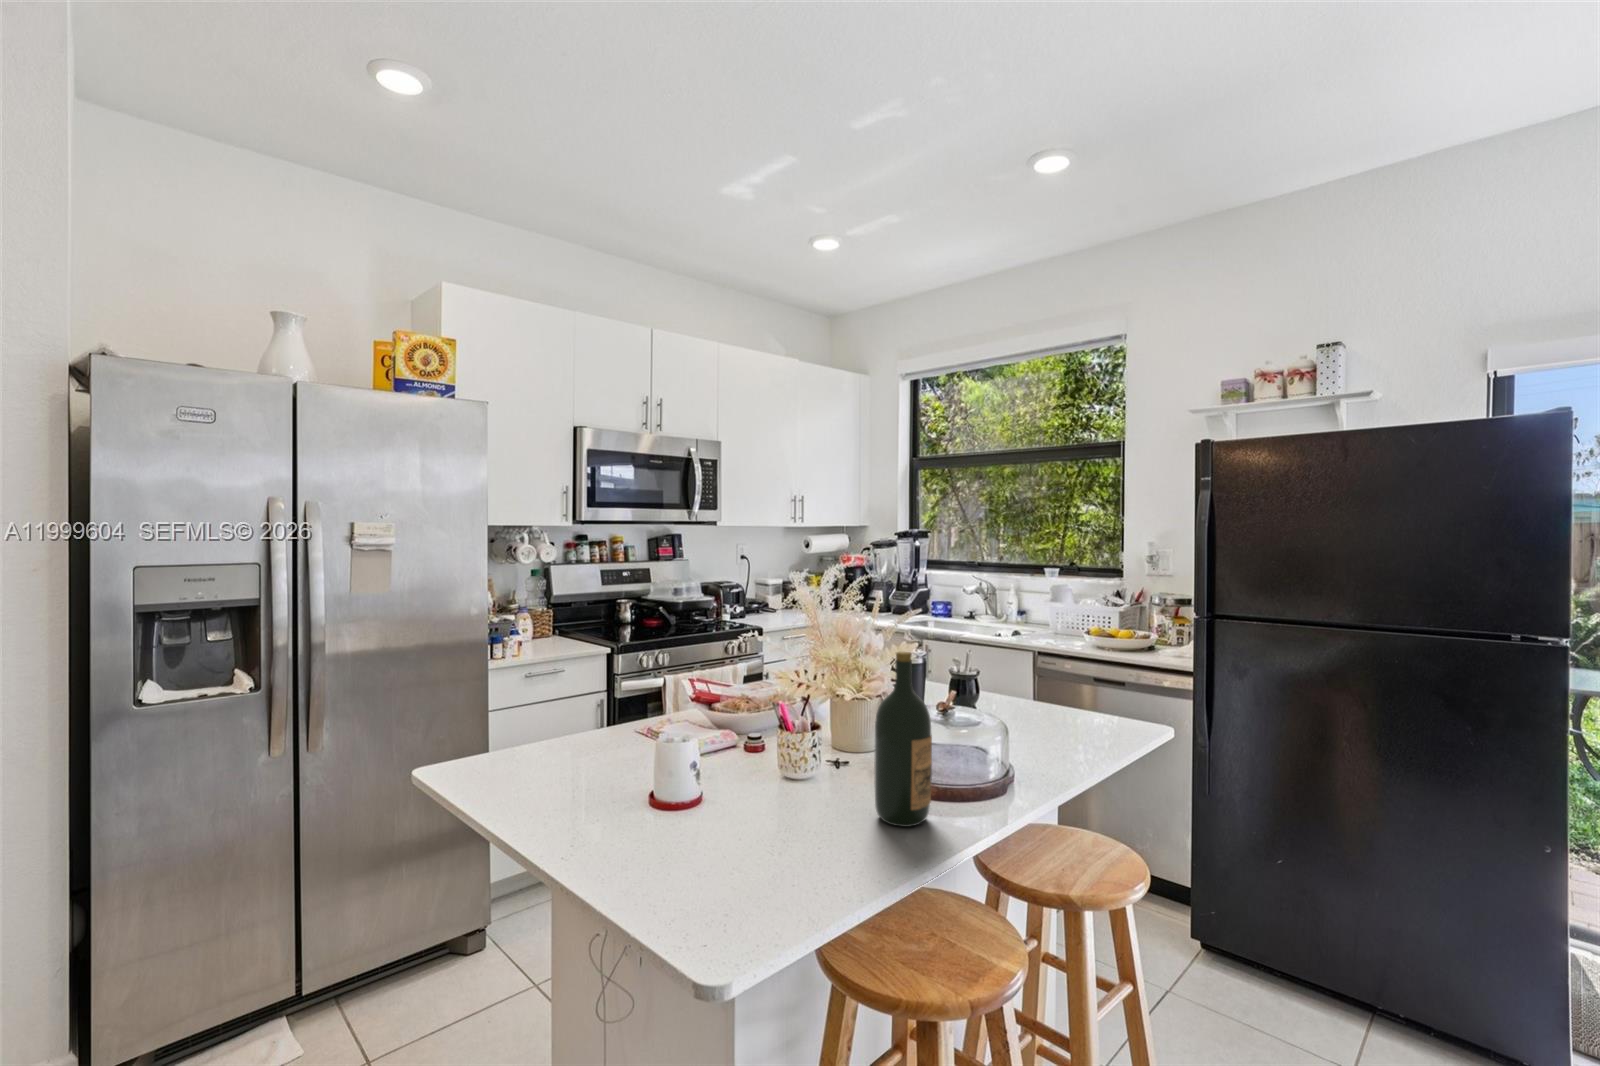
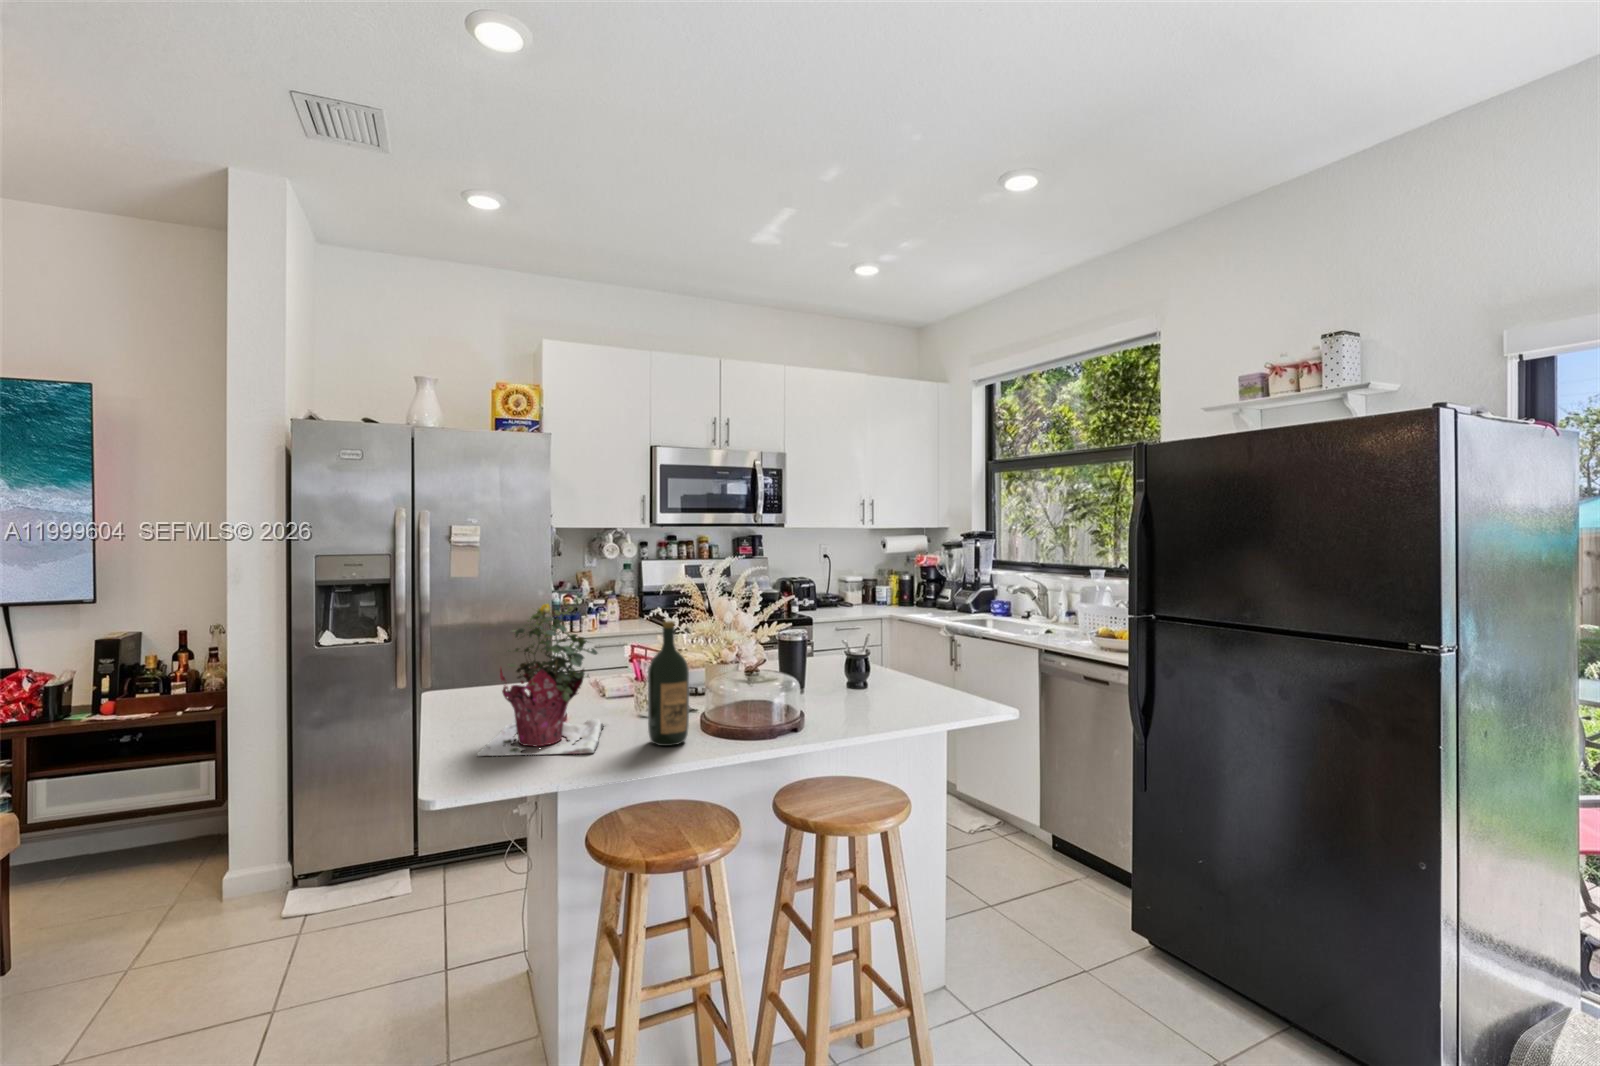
potted plant: none [642,626,841,887] -> present [477,604,604,756]

